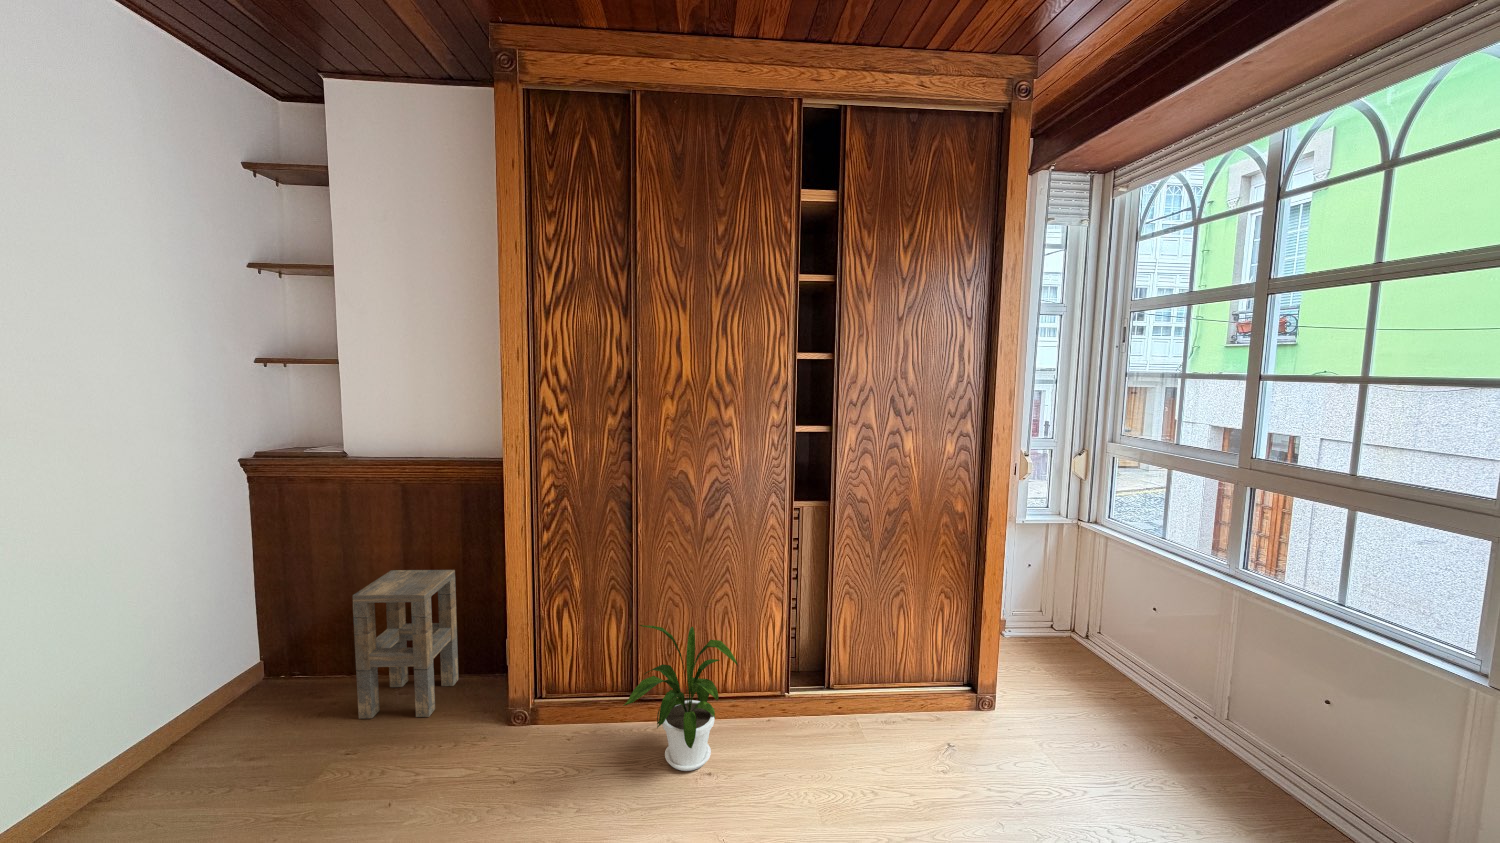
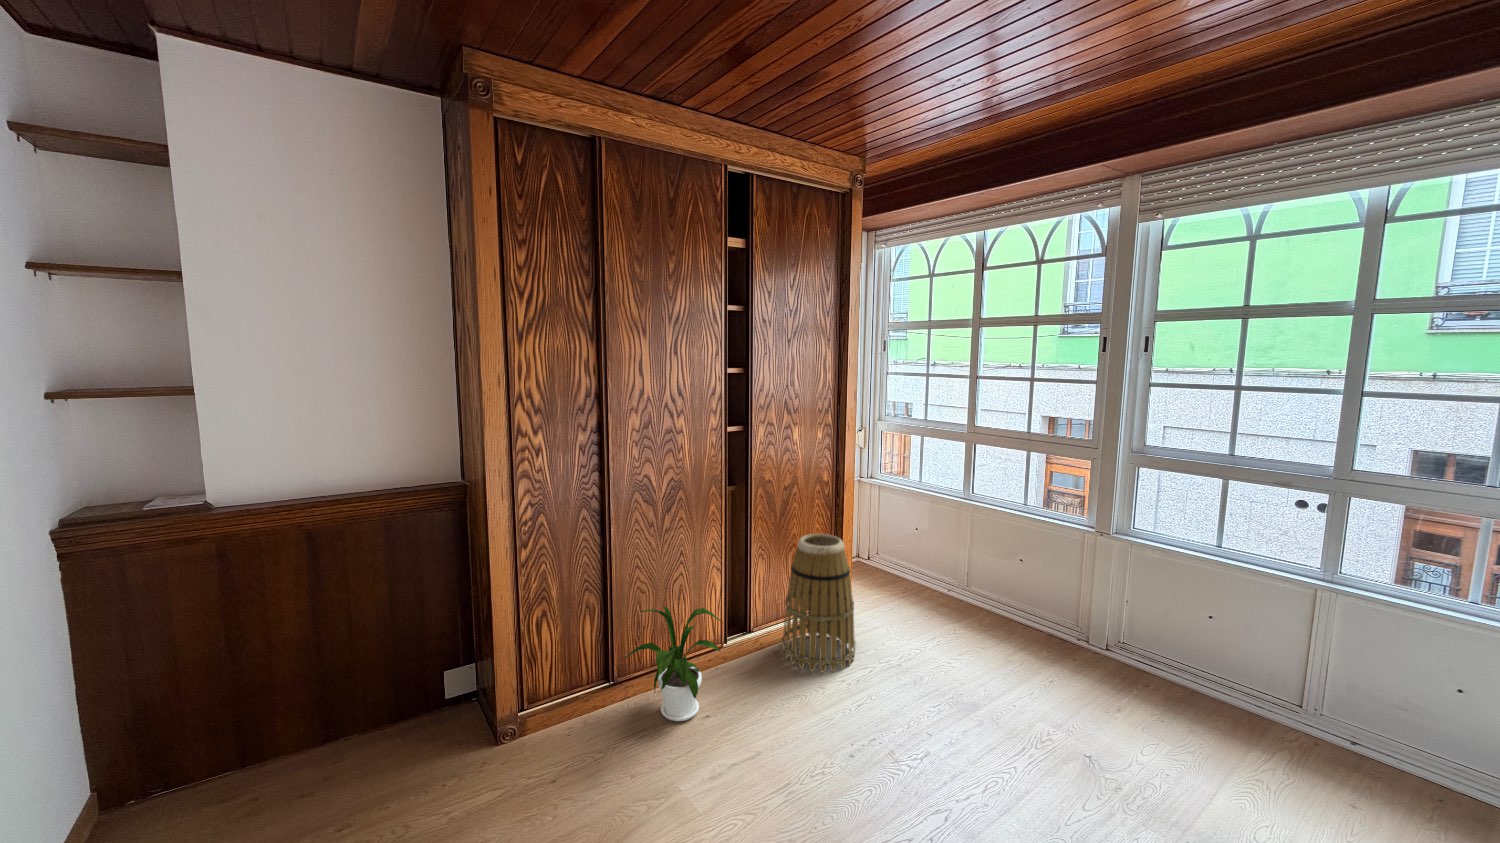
side table: present [353,570,459,719] -> none [293,614,396,803]
basket: none [857,580,962,781] -> present [782,534,855,673]

